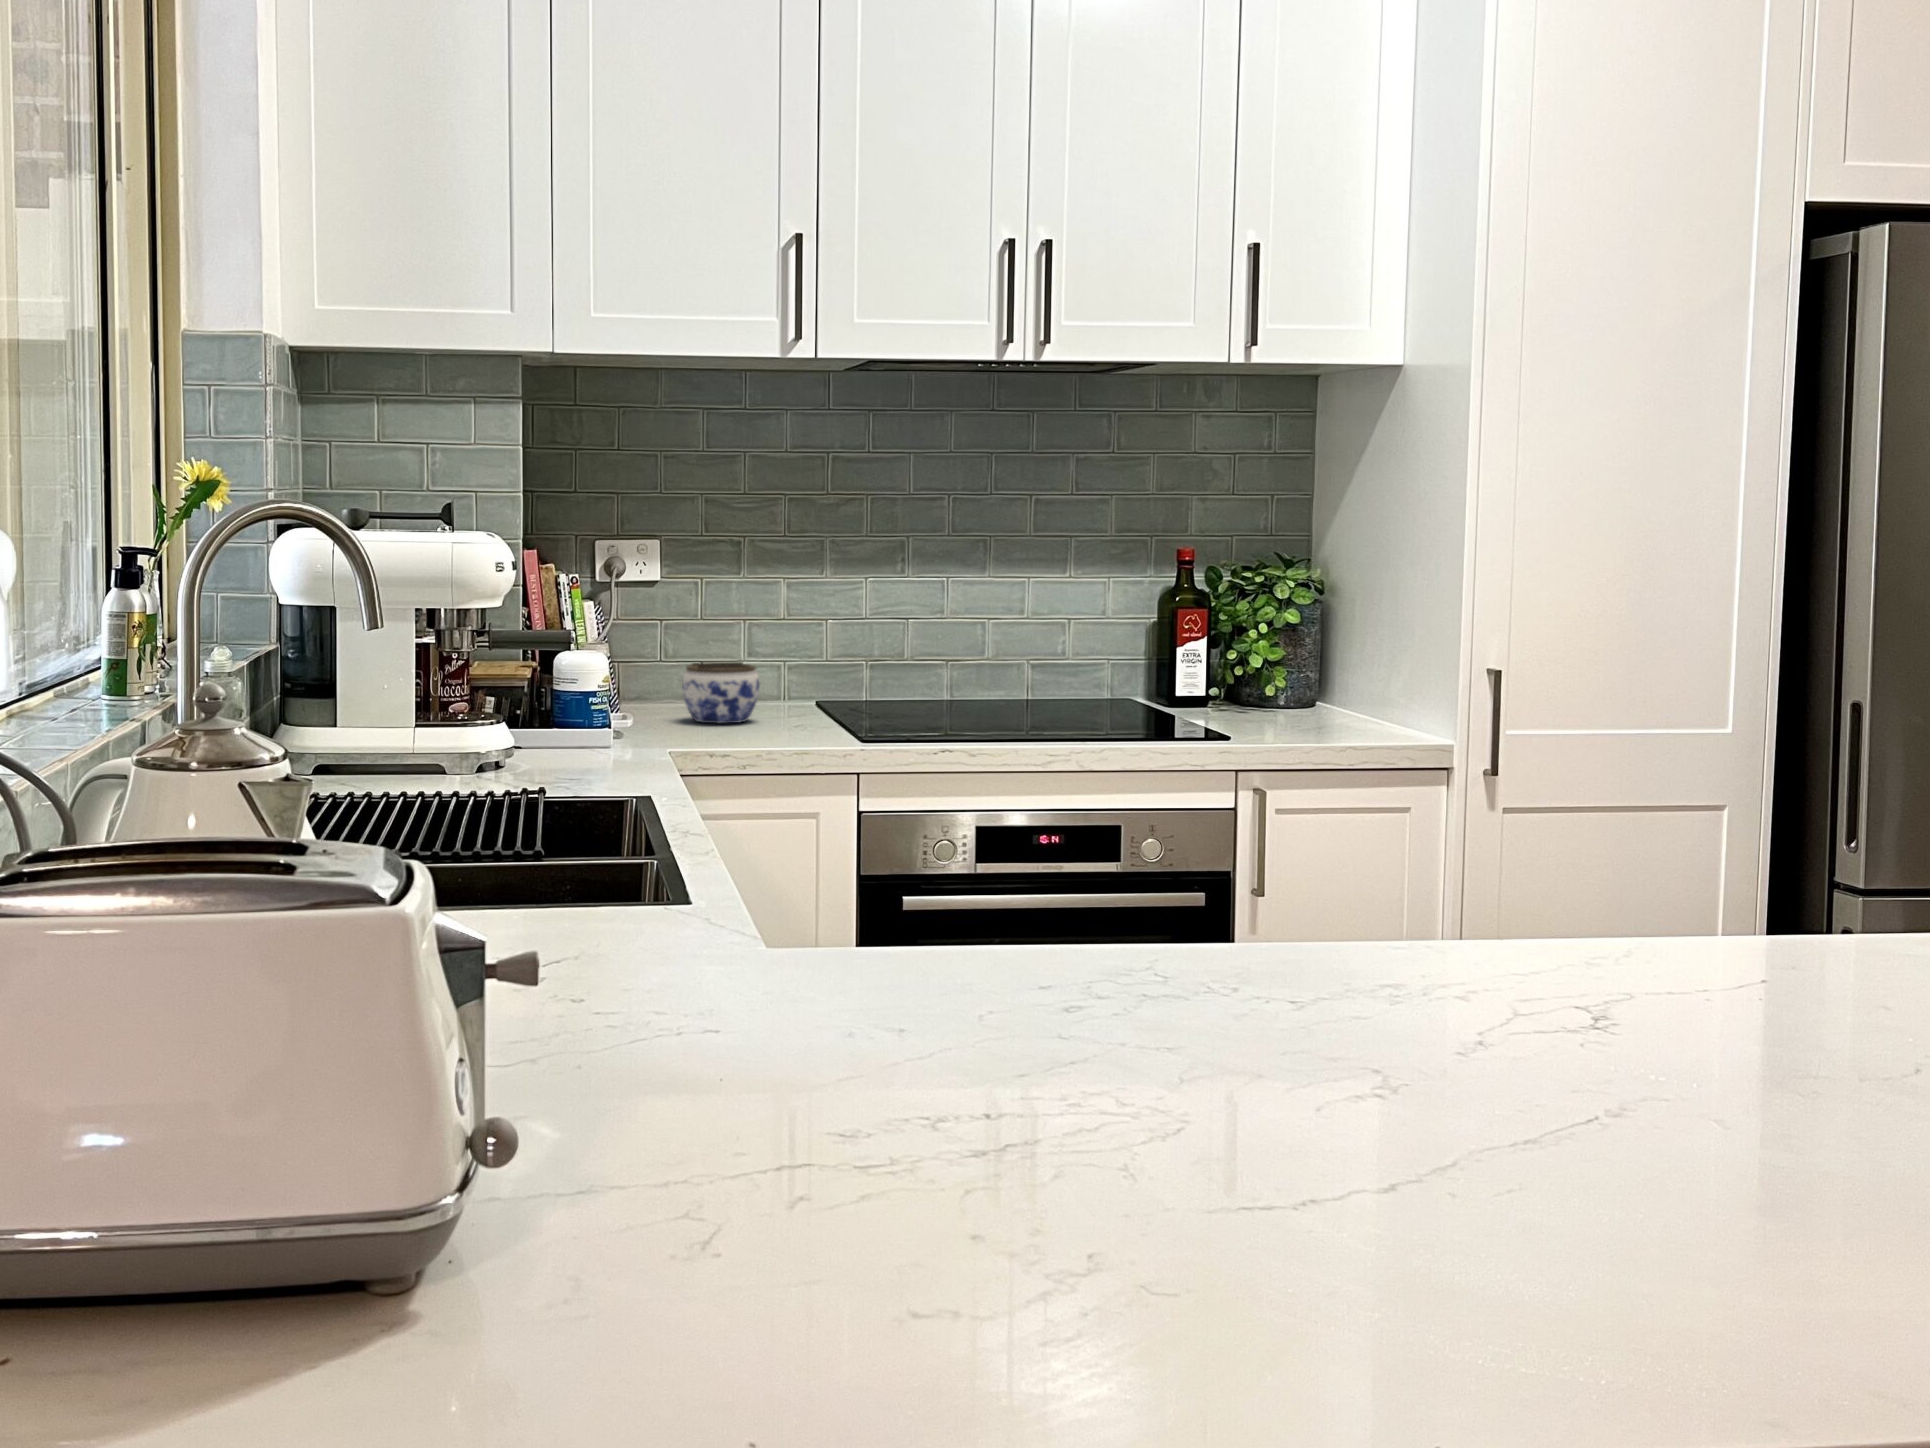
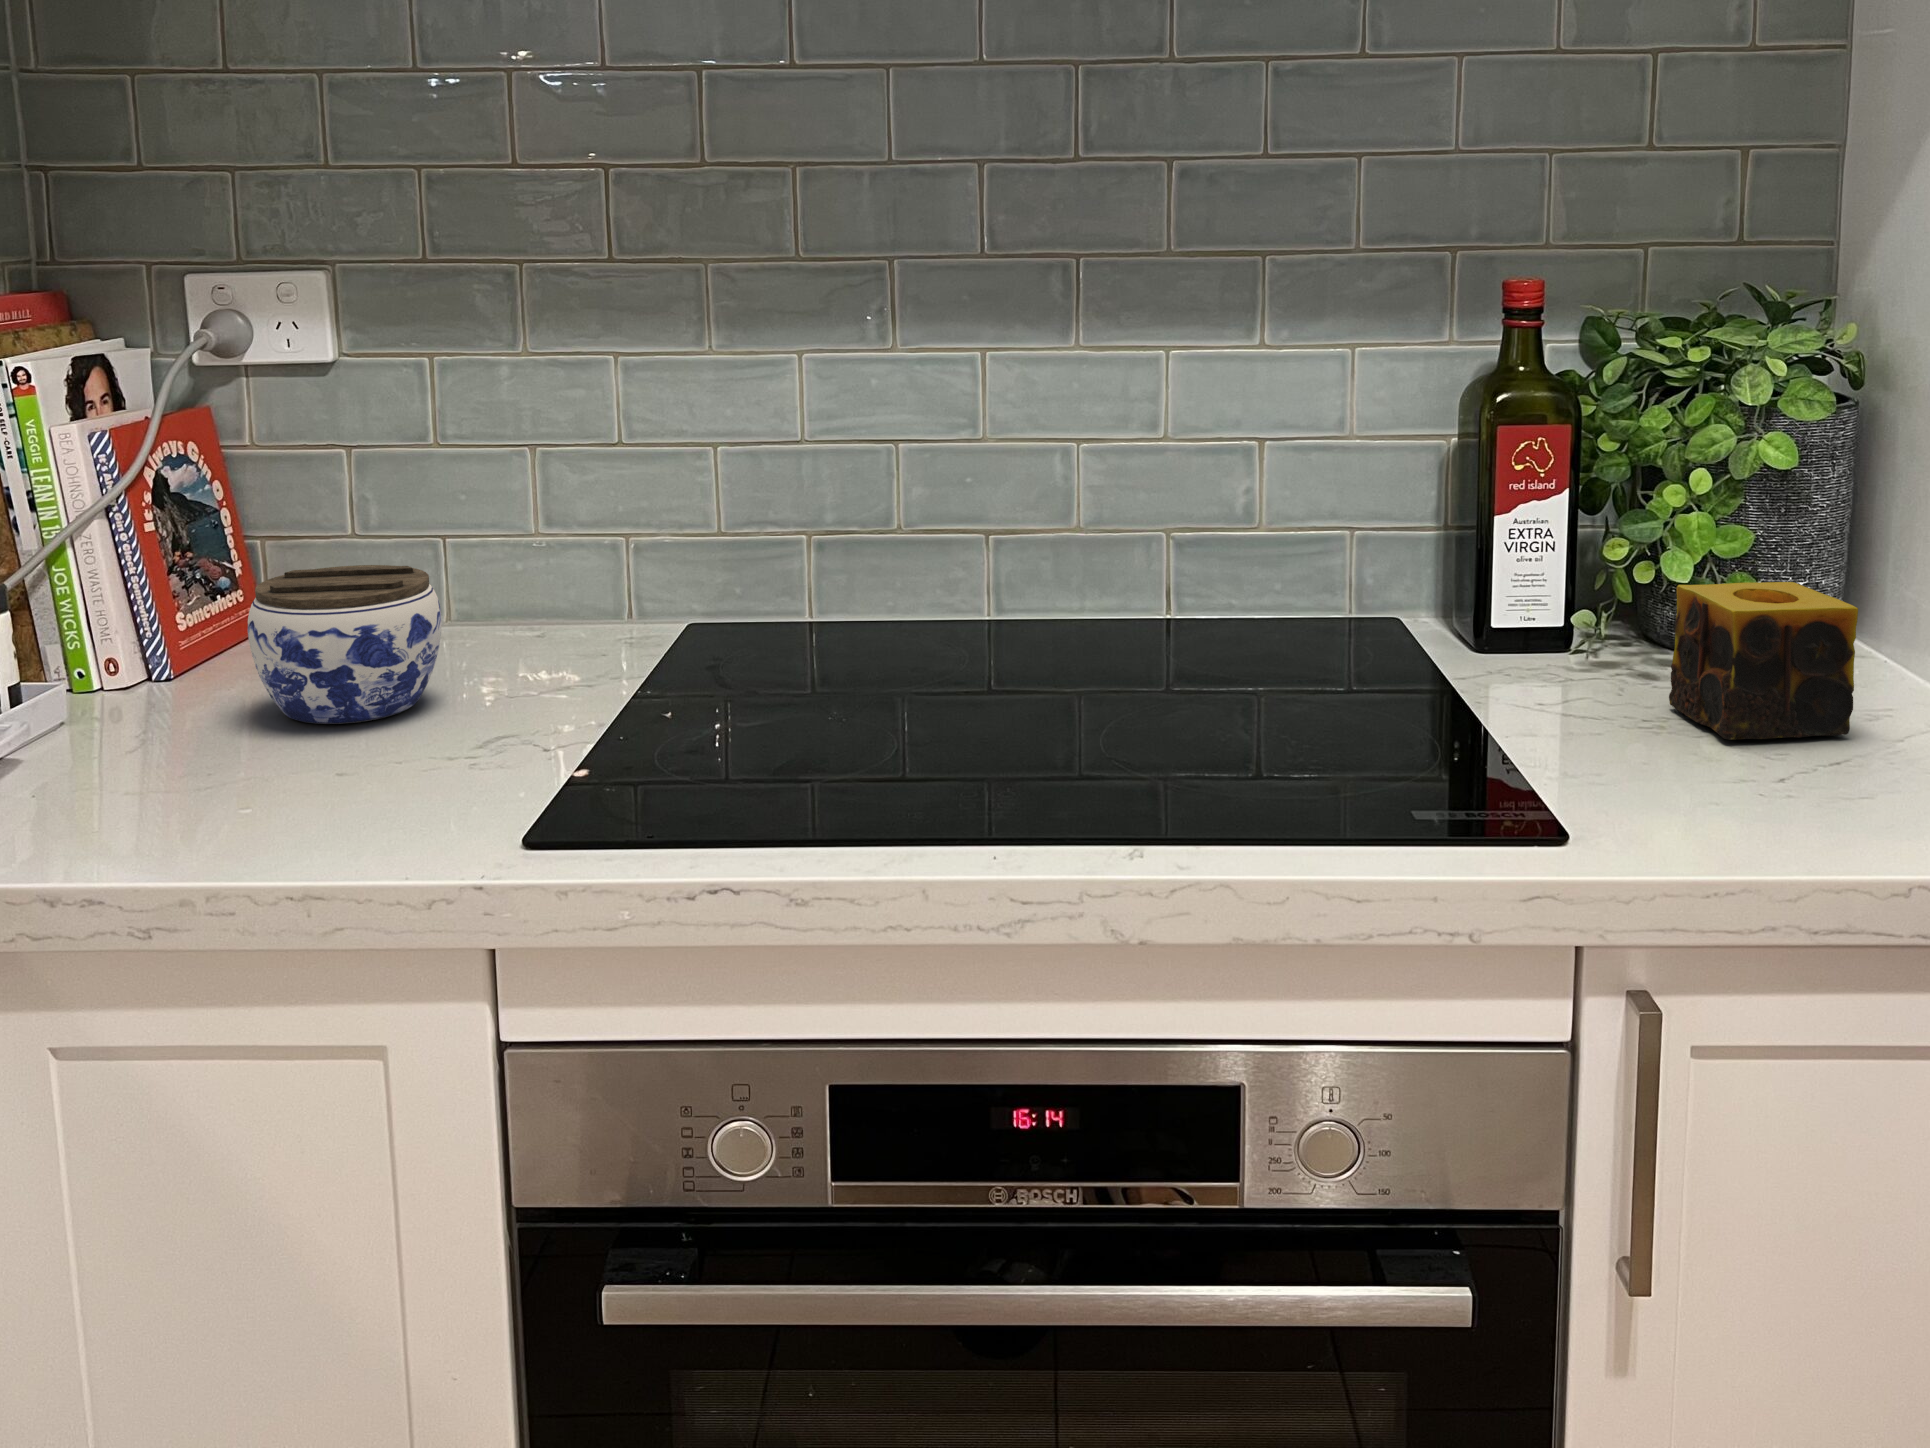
candle: none [1255,667,1325,722] -> present [1669,582,1858,740]

